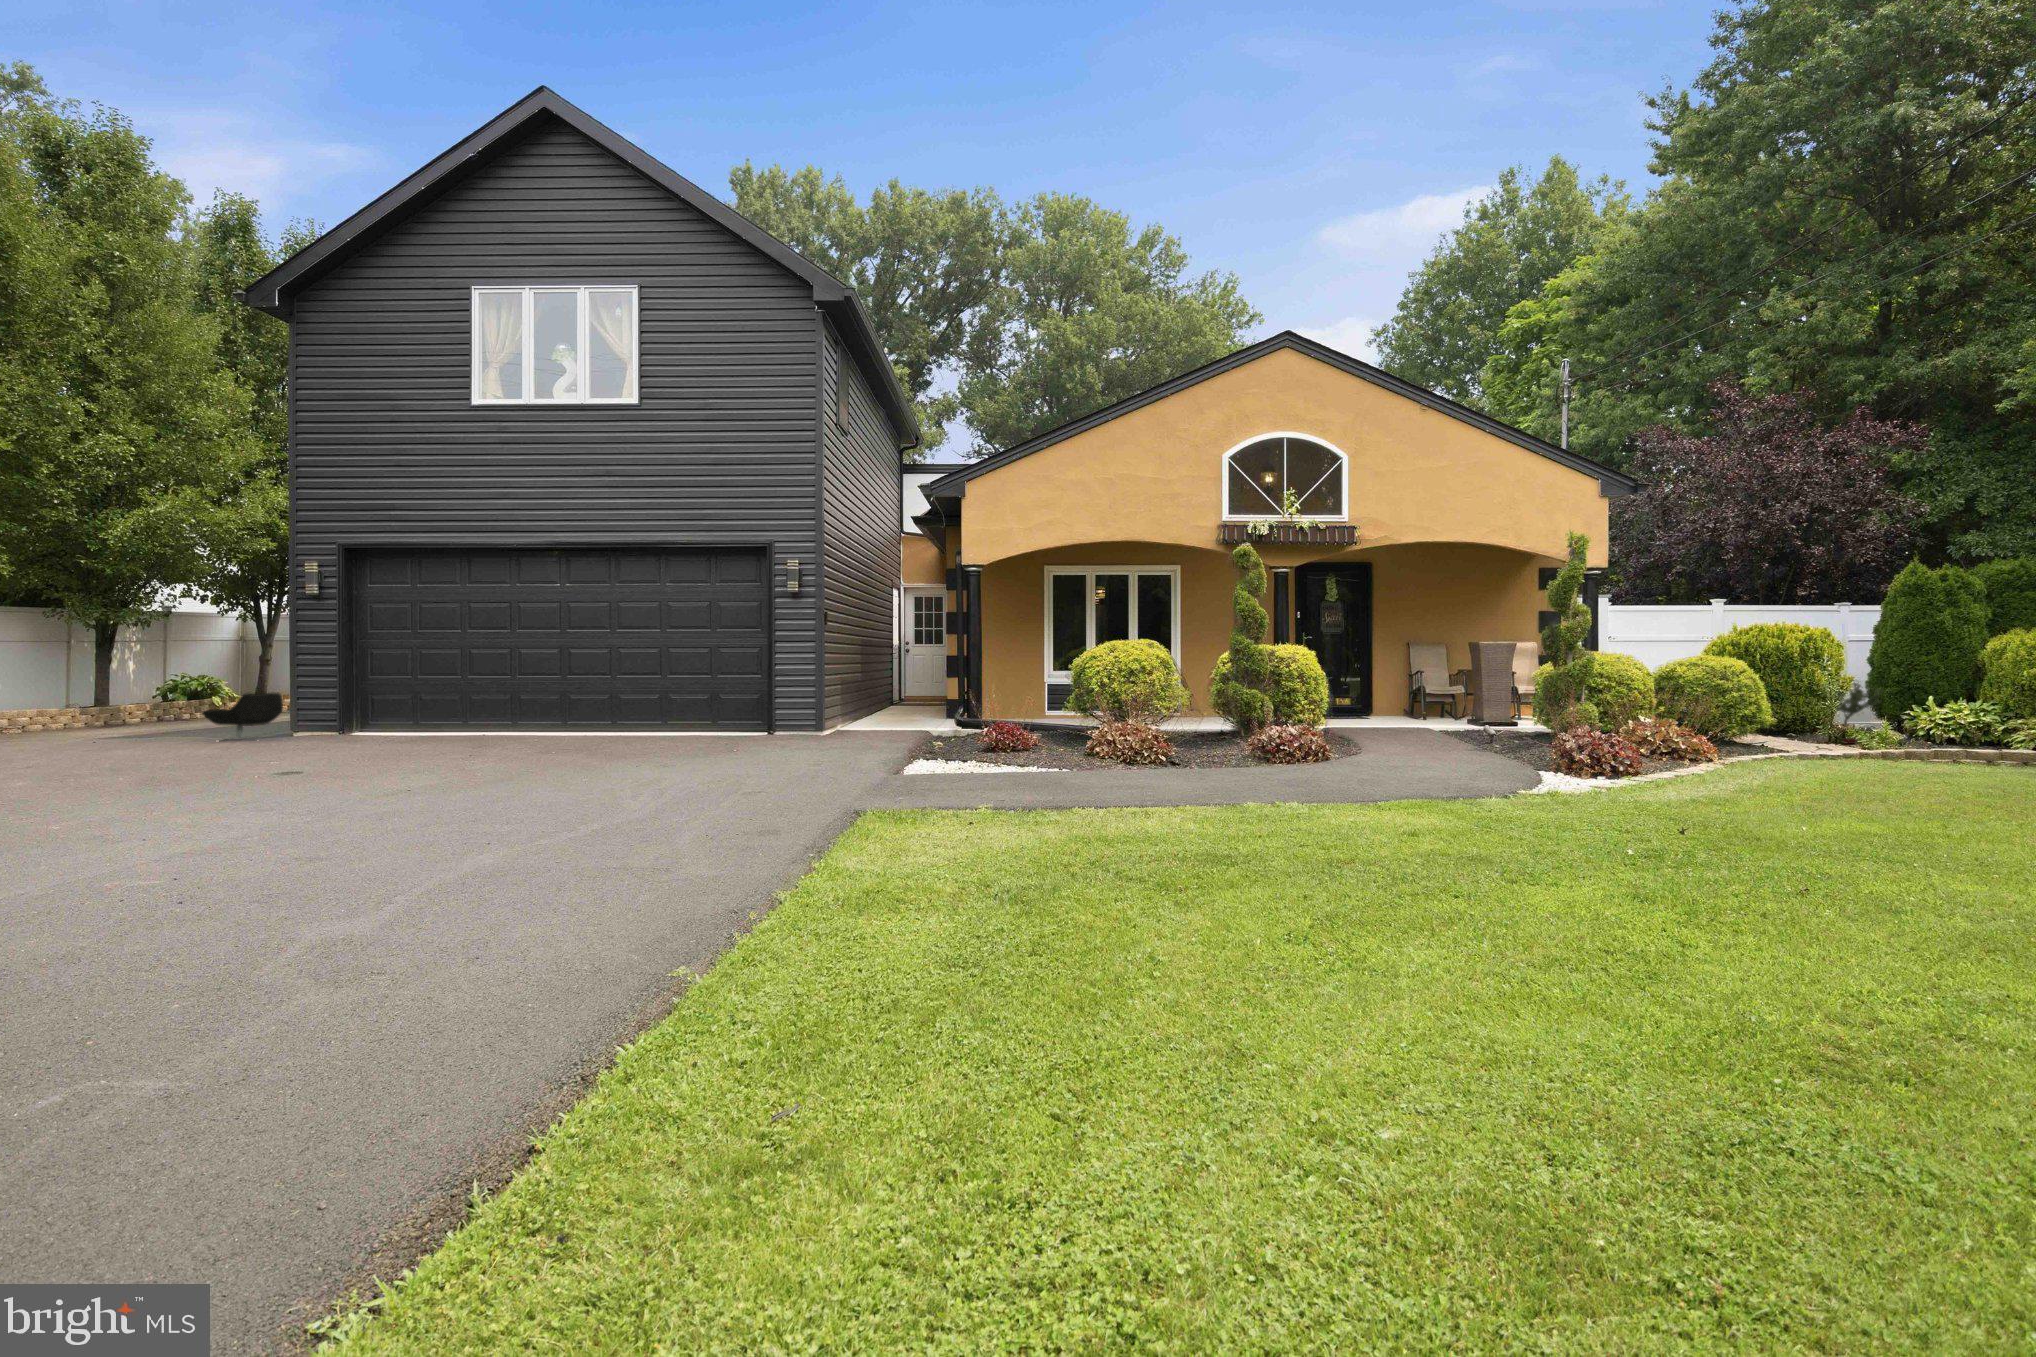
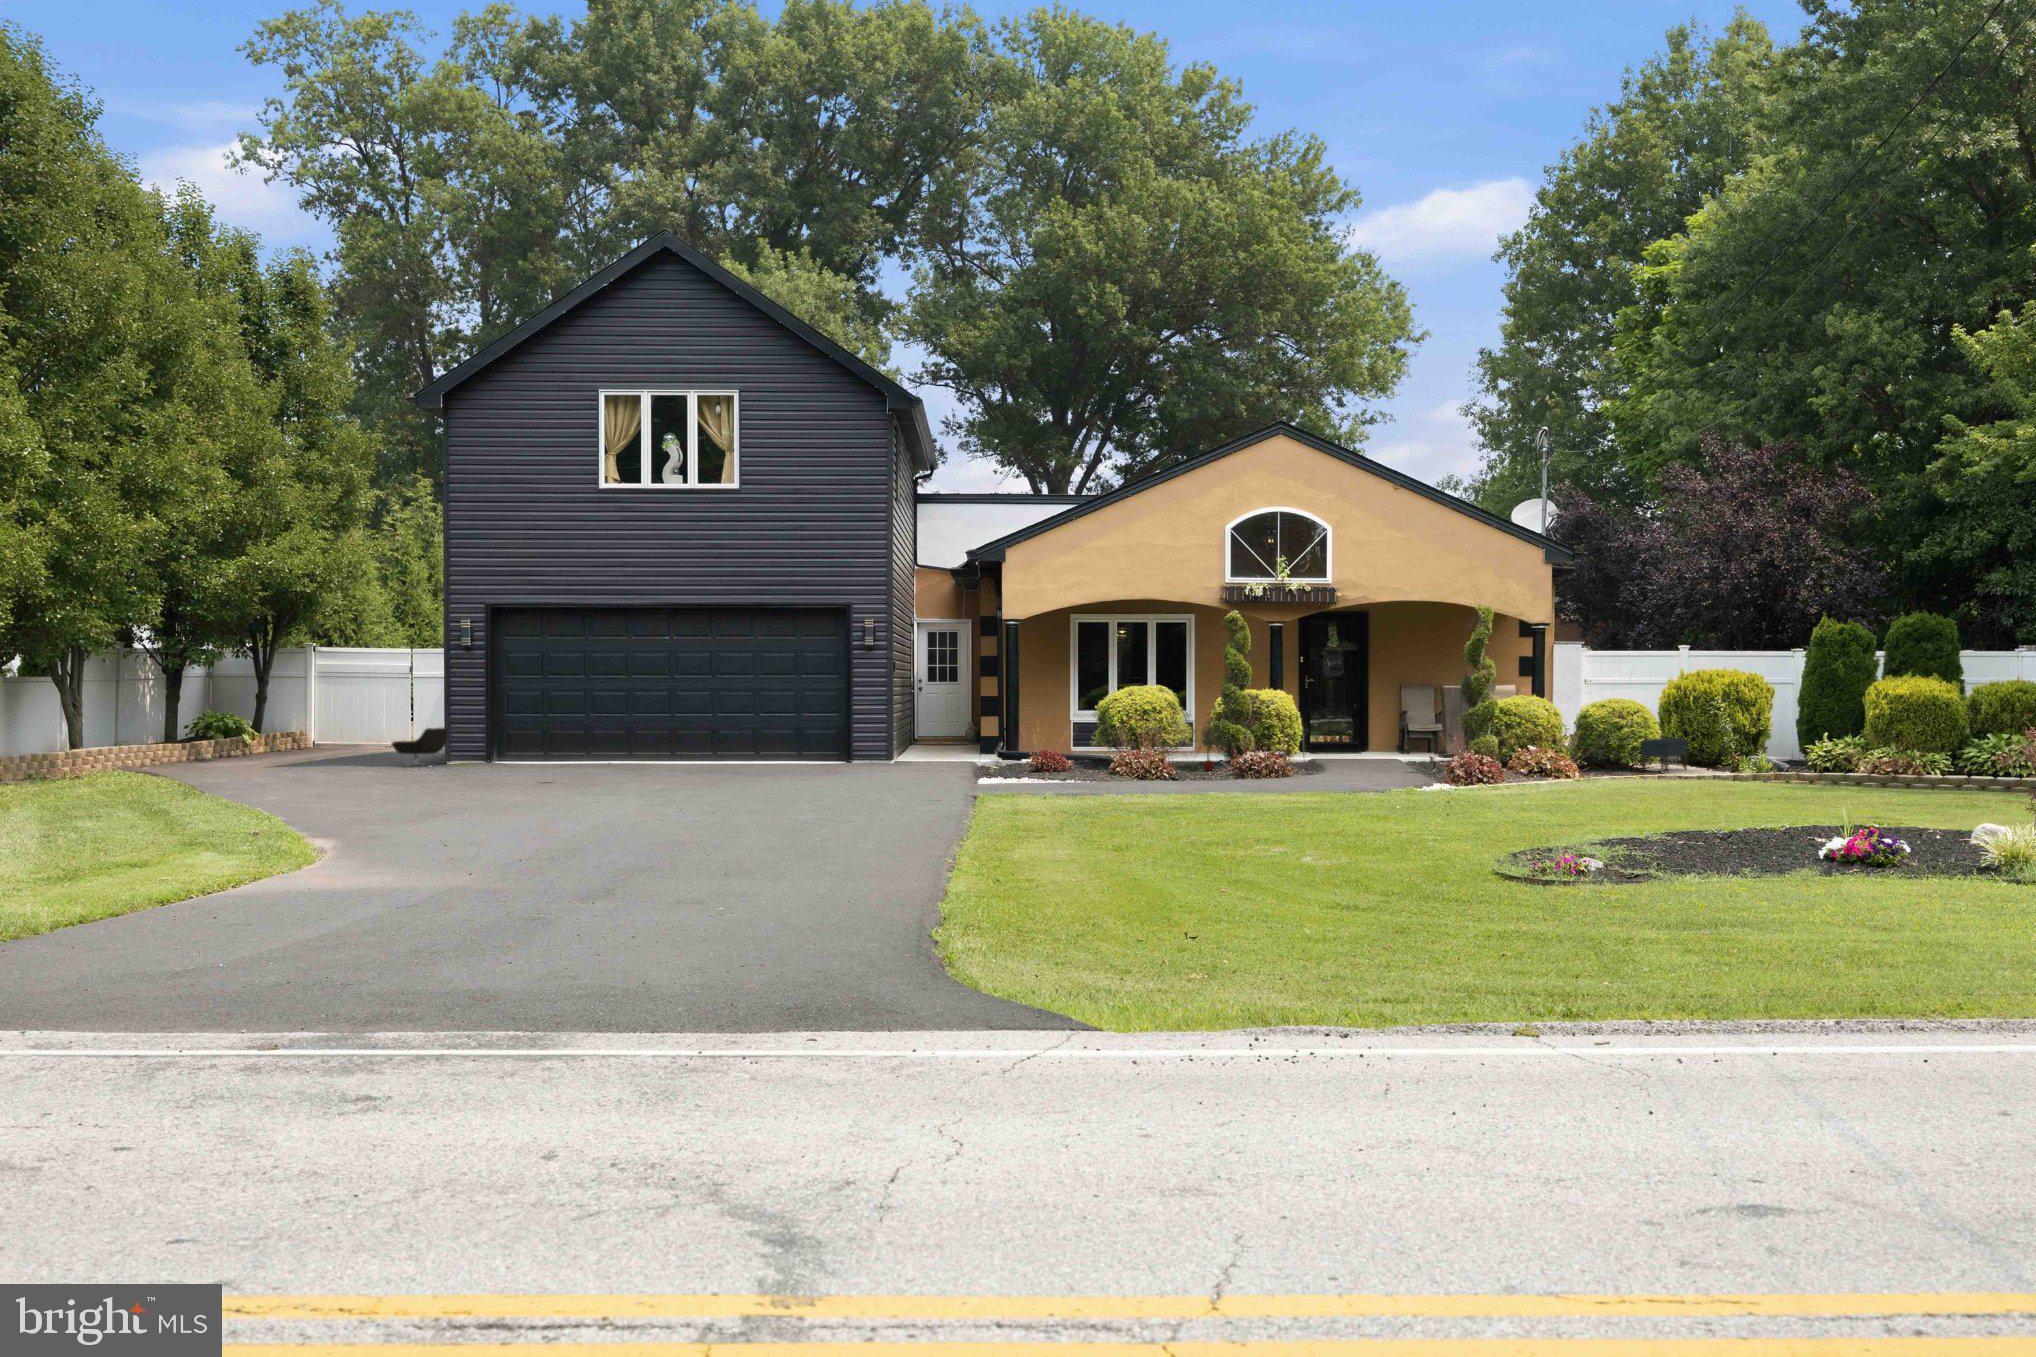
potted tree: present [1835,680,1883,744] -> present [1201,720,1226,771]
bench: none [1764,705,1808,751] -> present [1641,737,1688,772]

